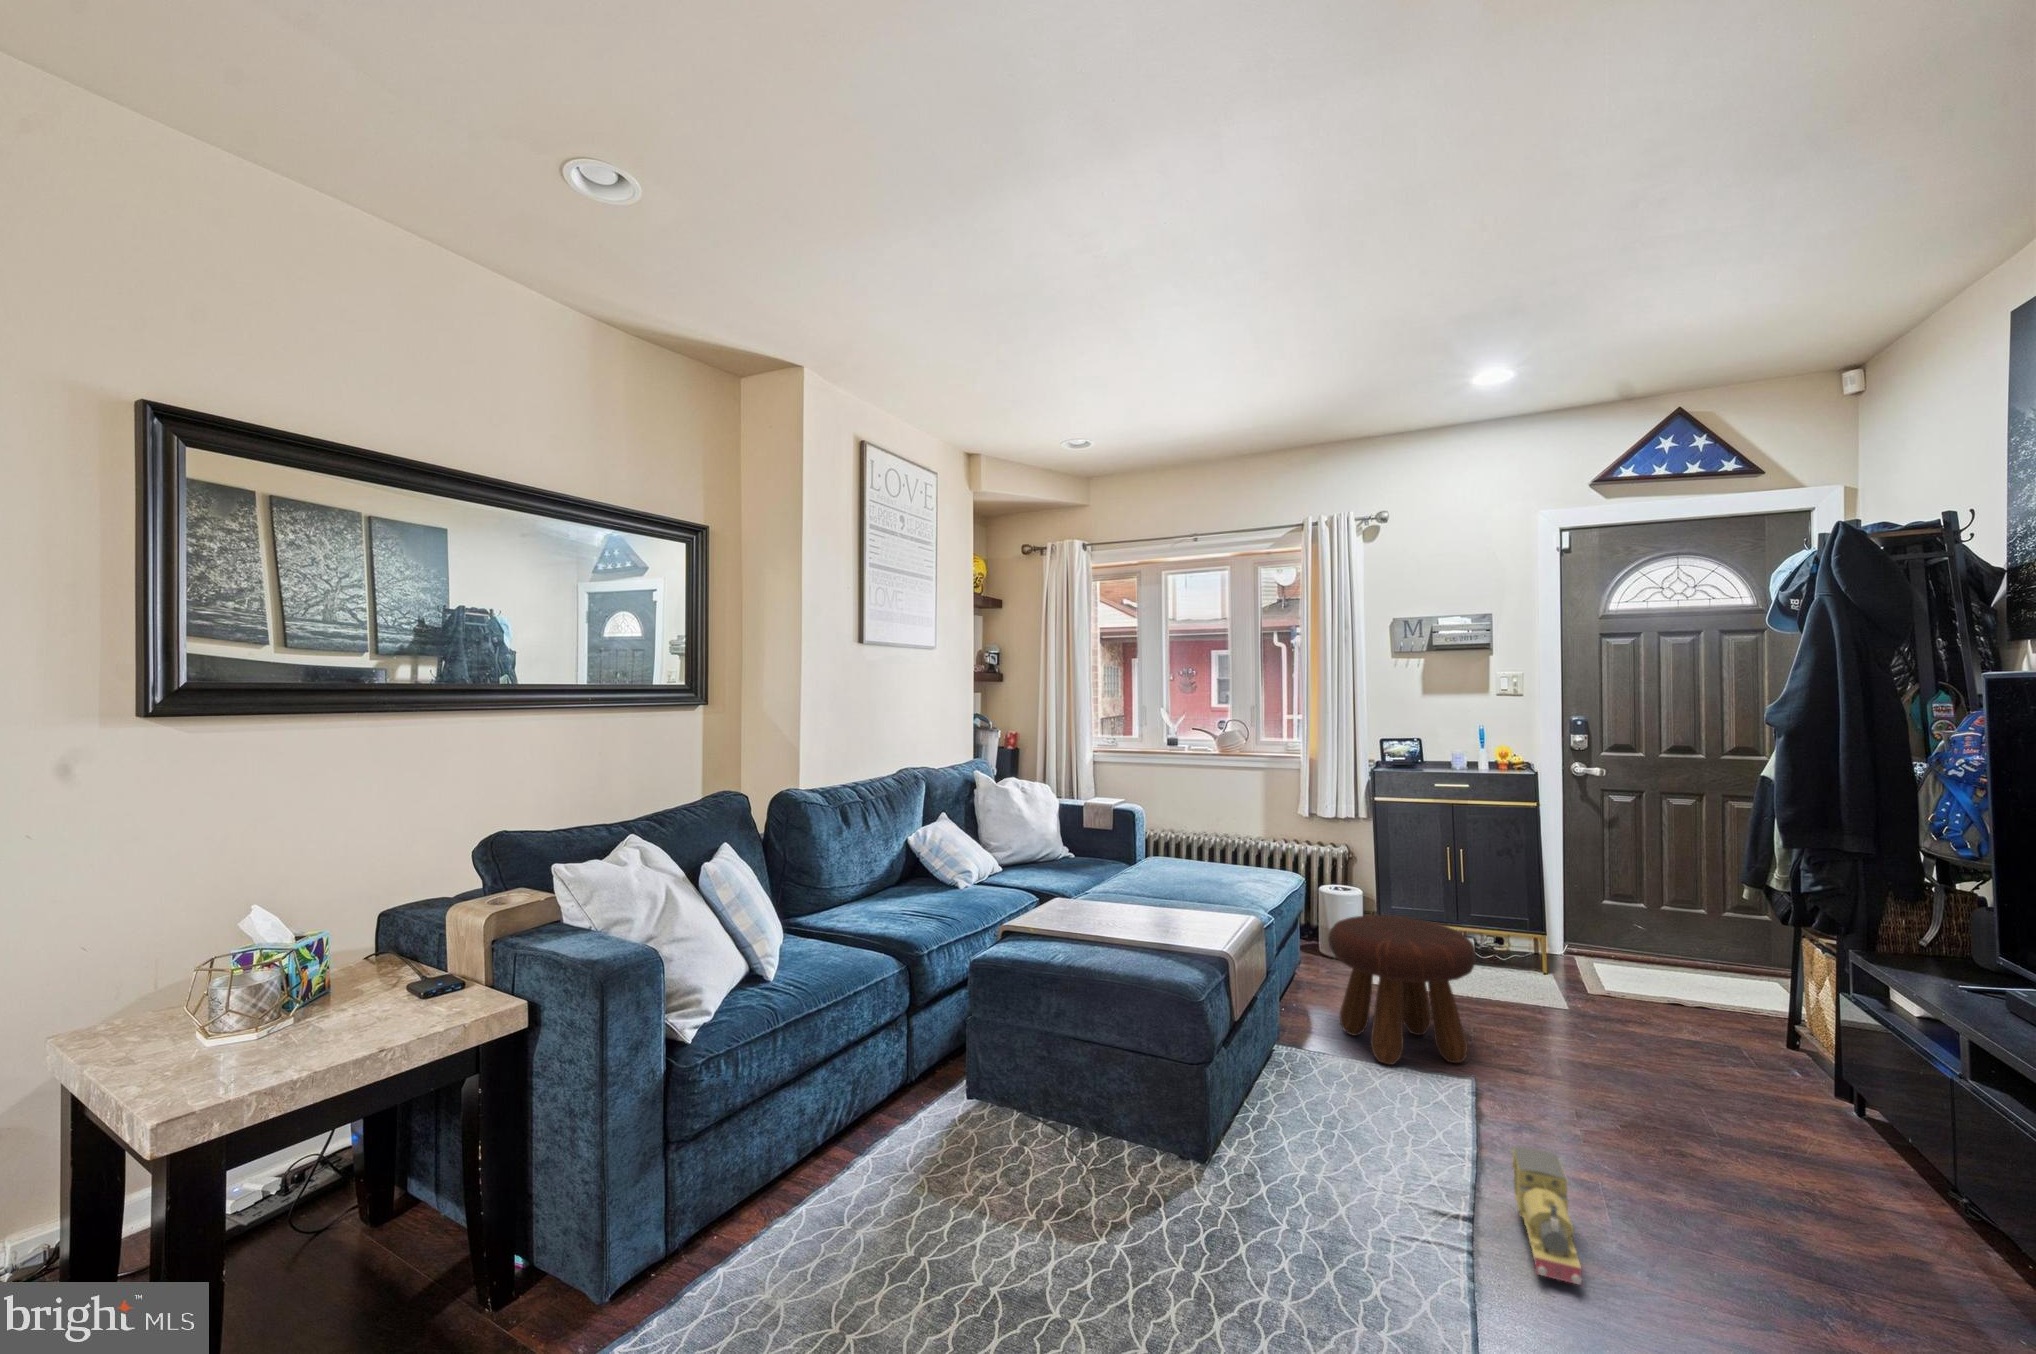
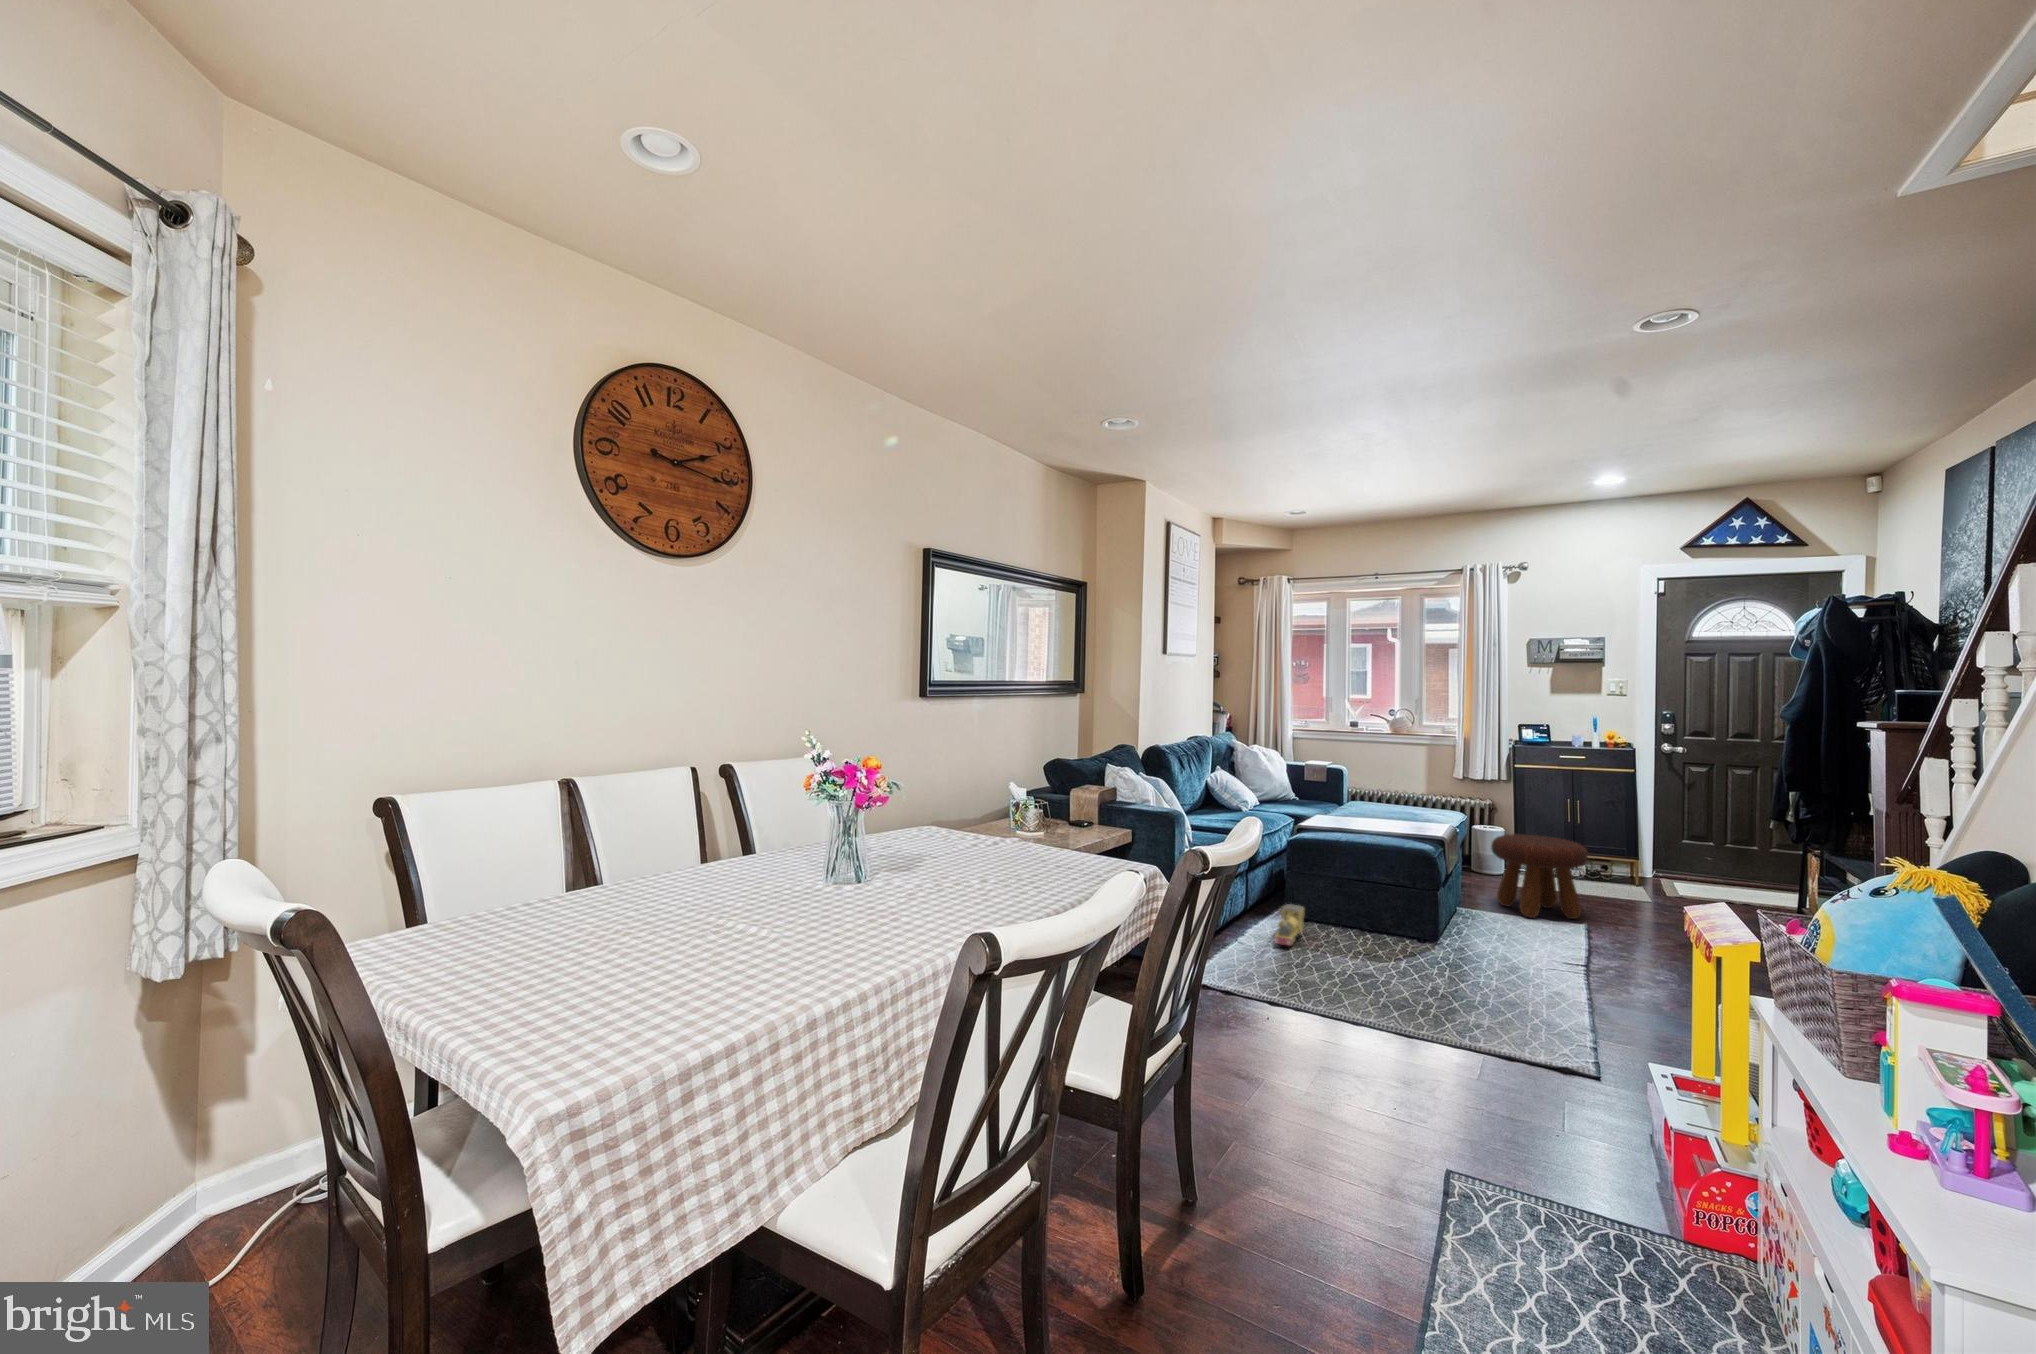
toy train: present [1512,1146,1582,1285] -> present [1274,904,1304,946]

